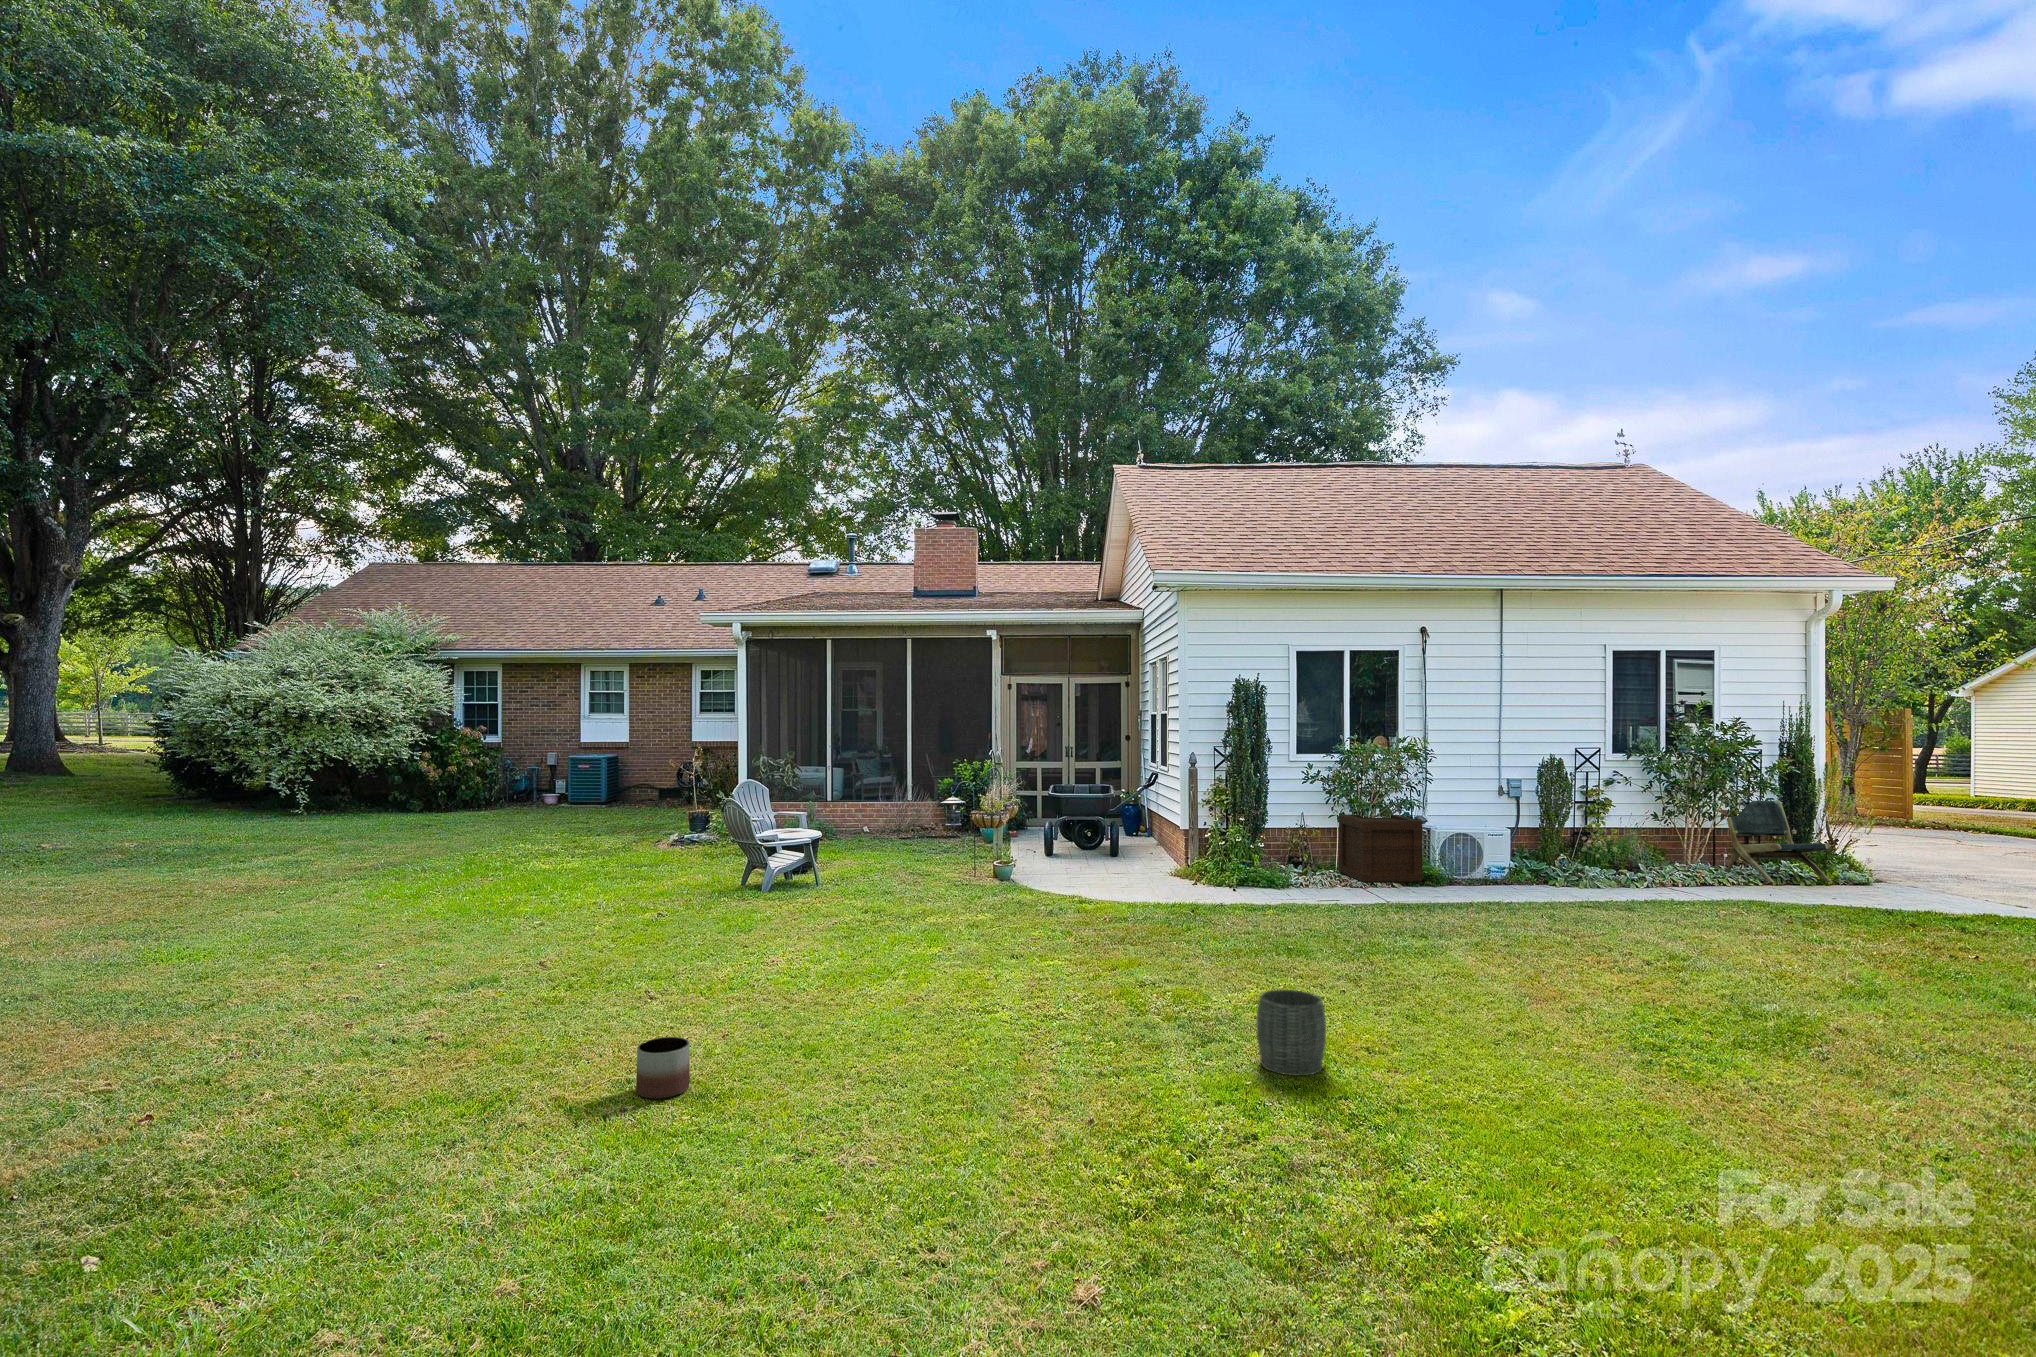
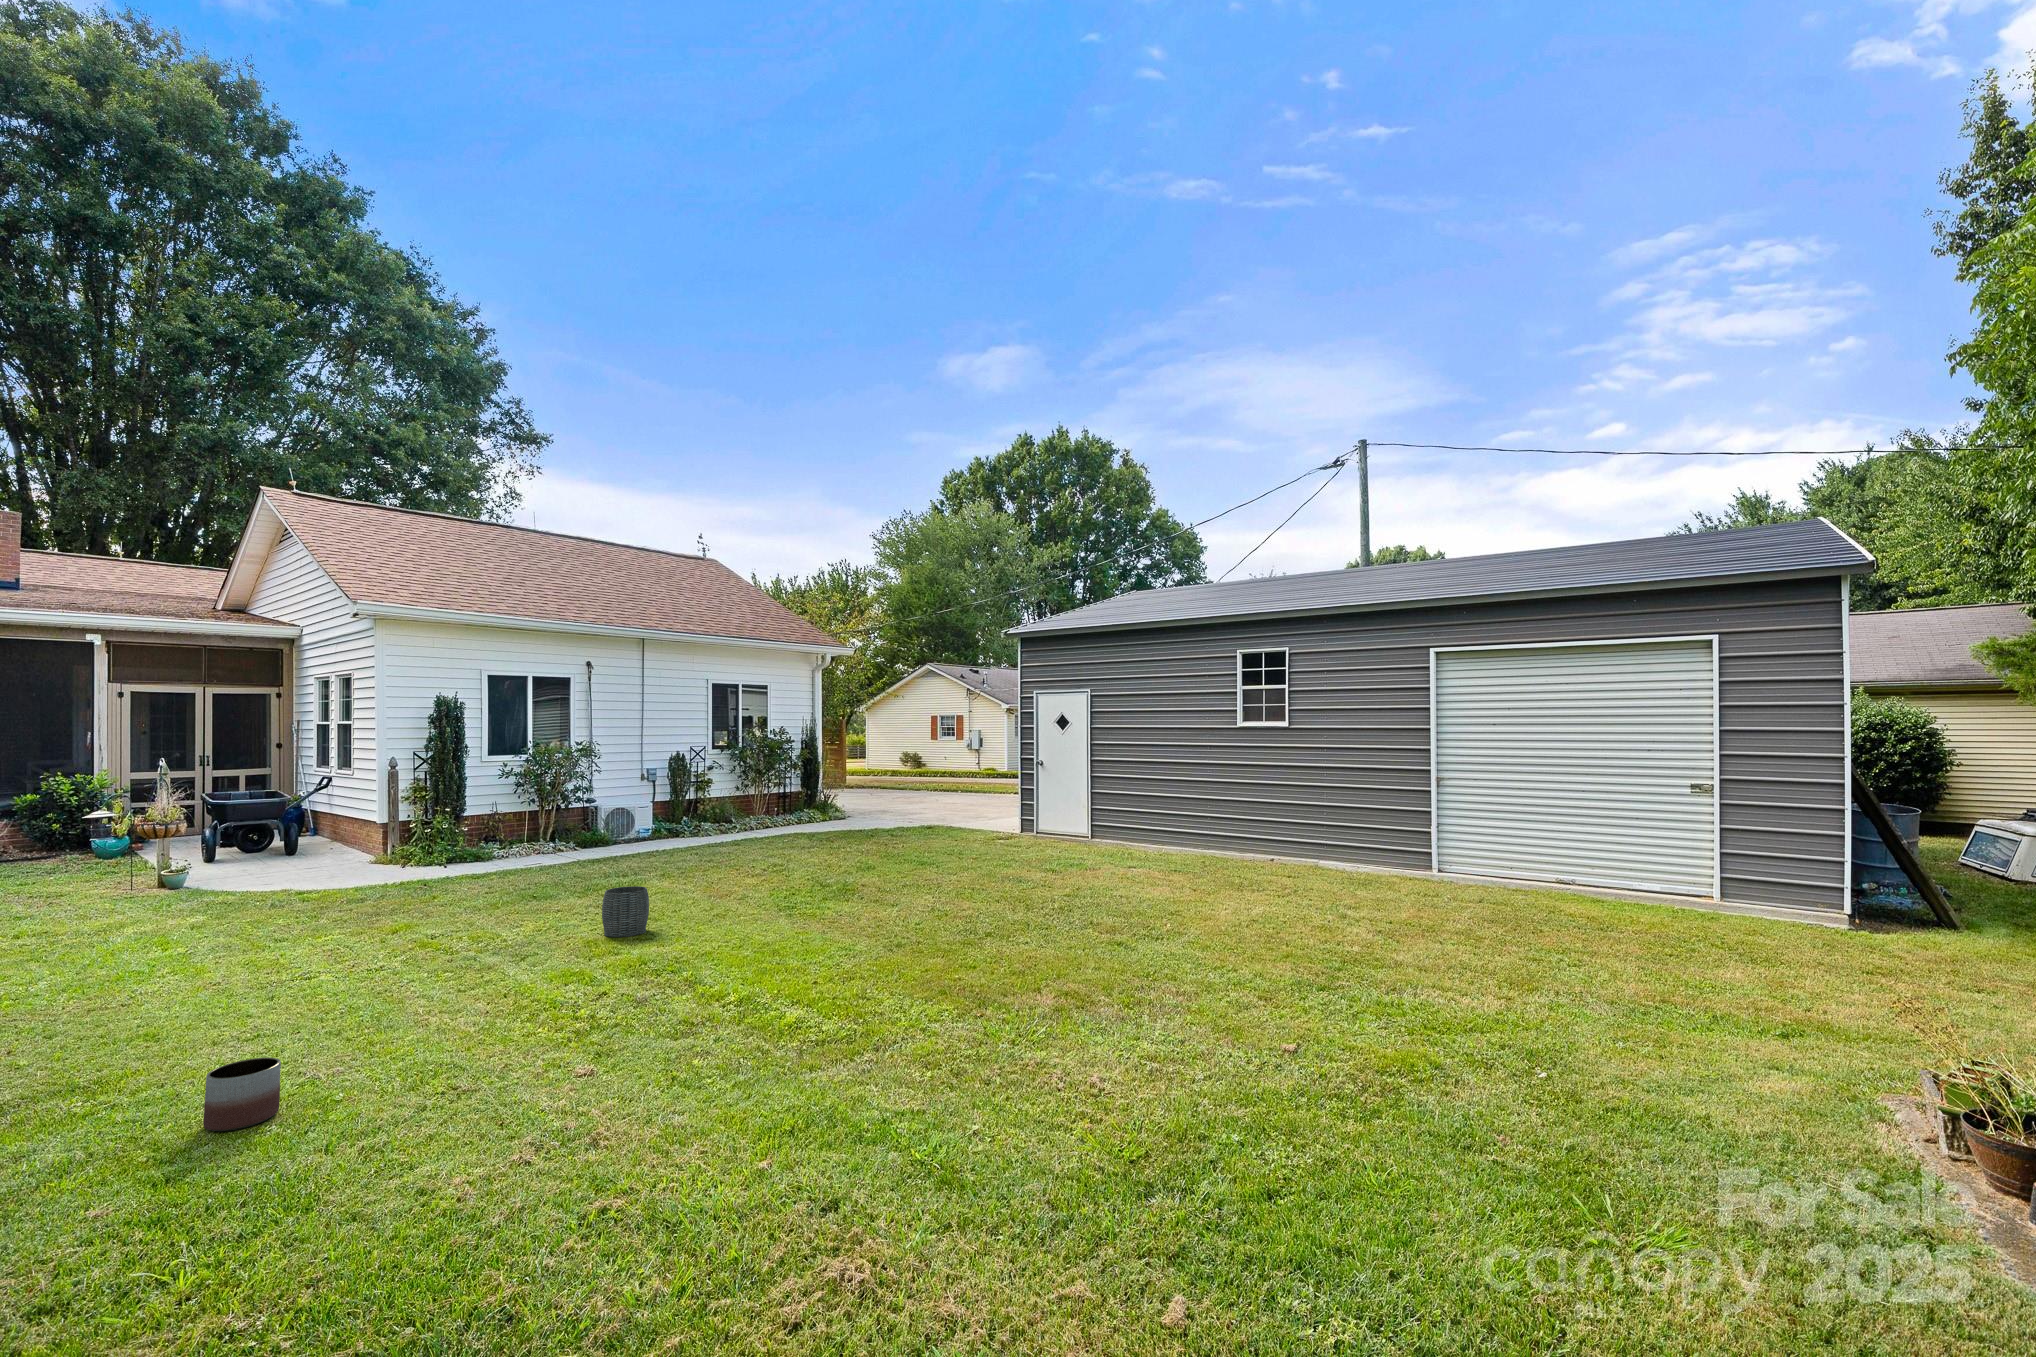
lounge chair: present [1724,800,1833,882] -> none [772,773,827,821]
wooden crate: present [1339,814,1423,883] -> none [527,799,599,851]
planter: present [636,1037,690,1099] -> present [203,1058,281,1131]

